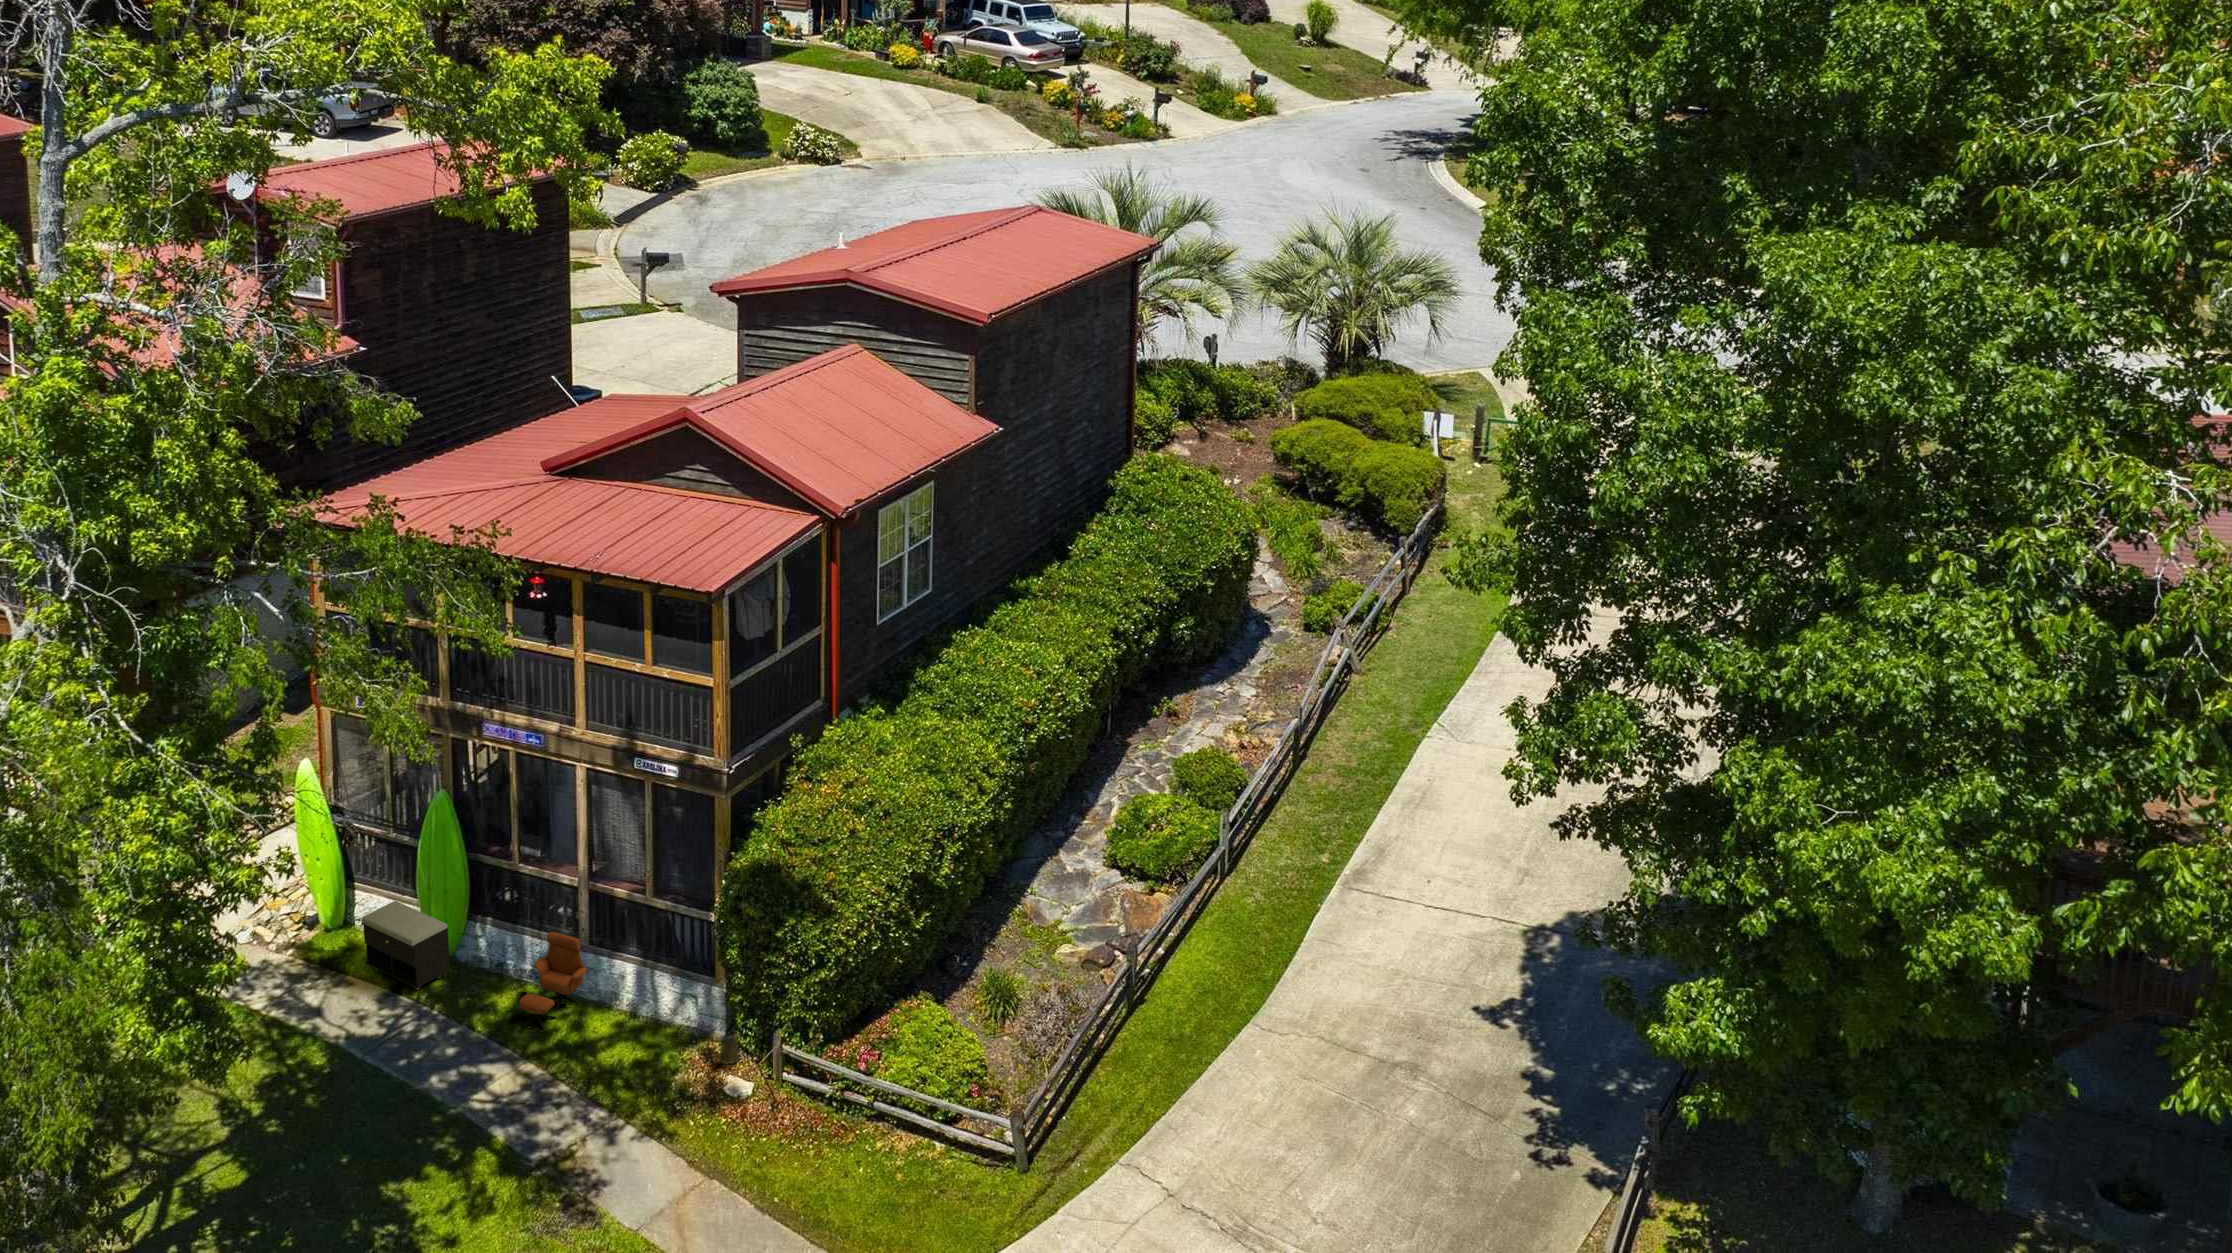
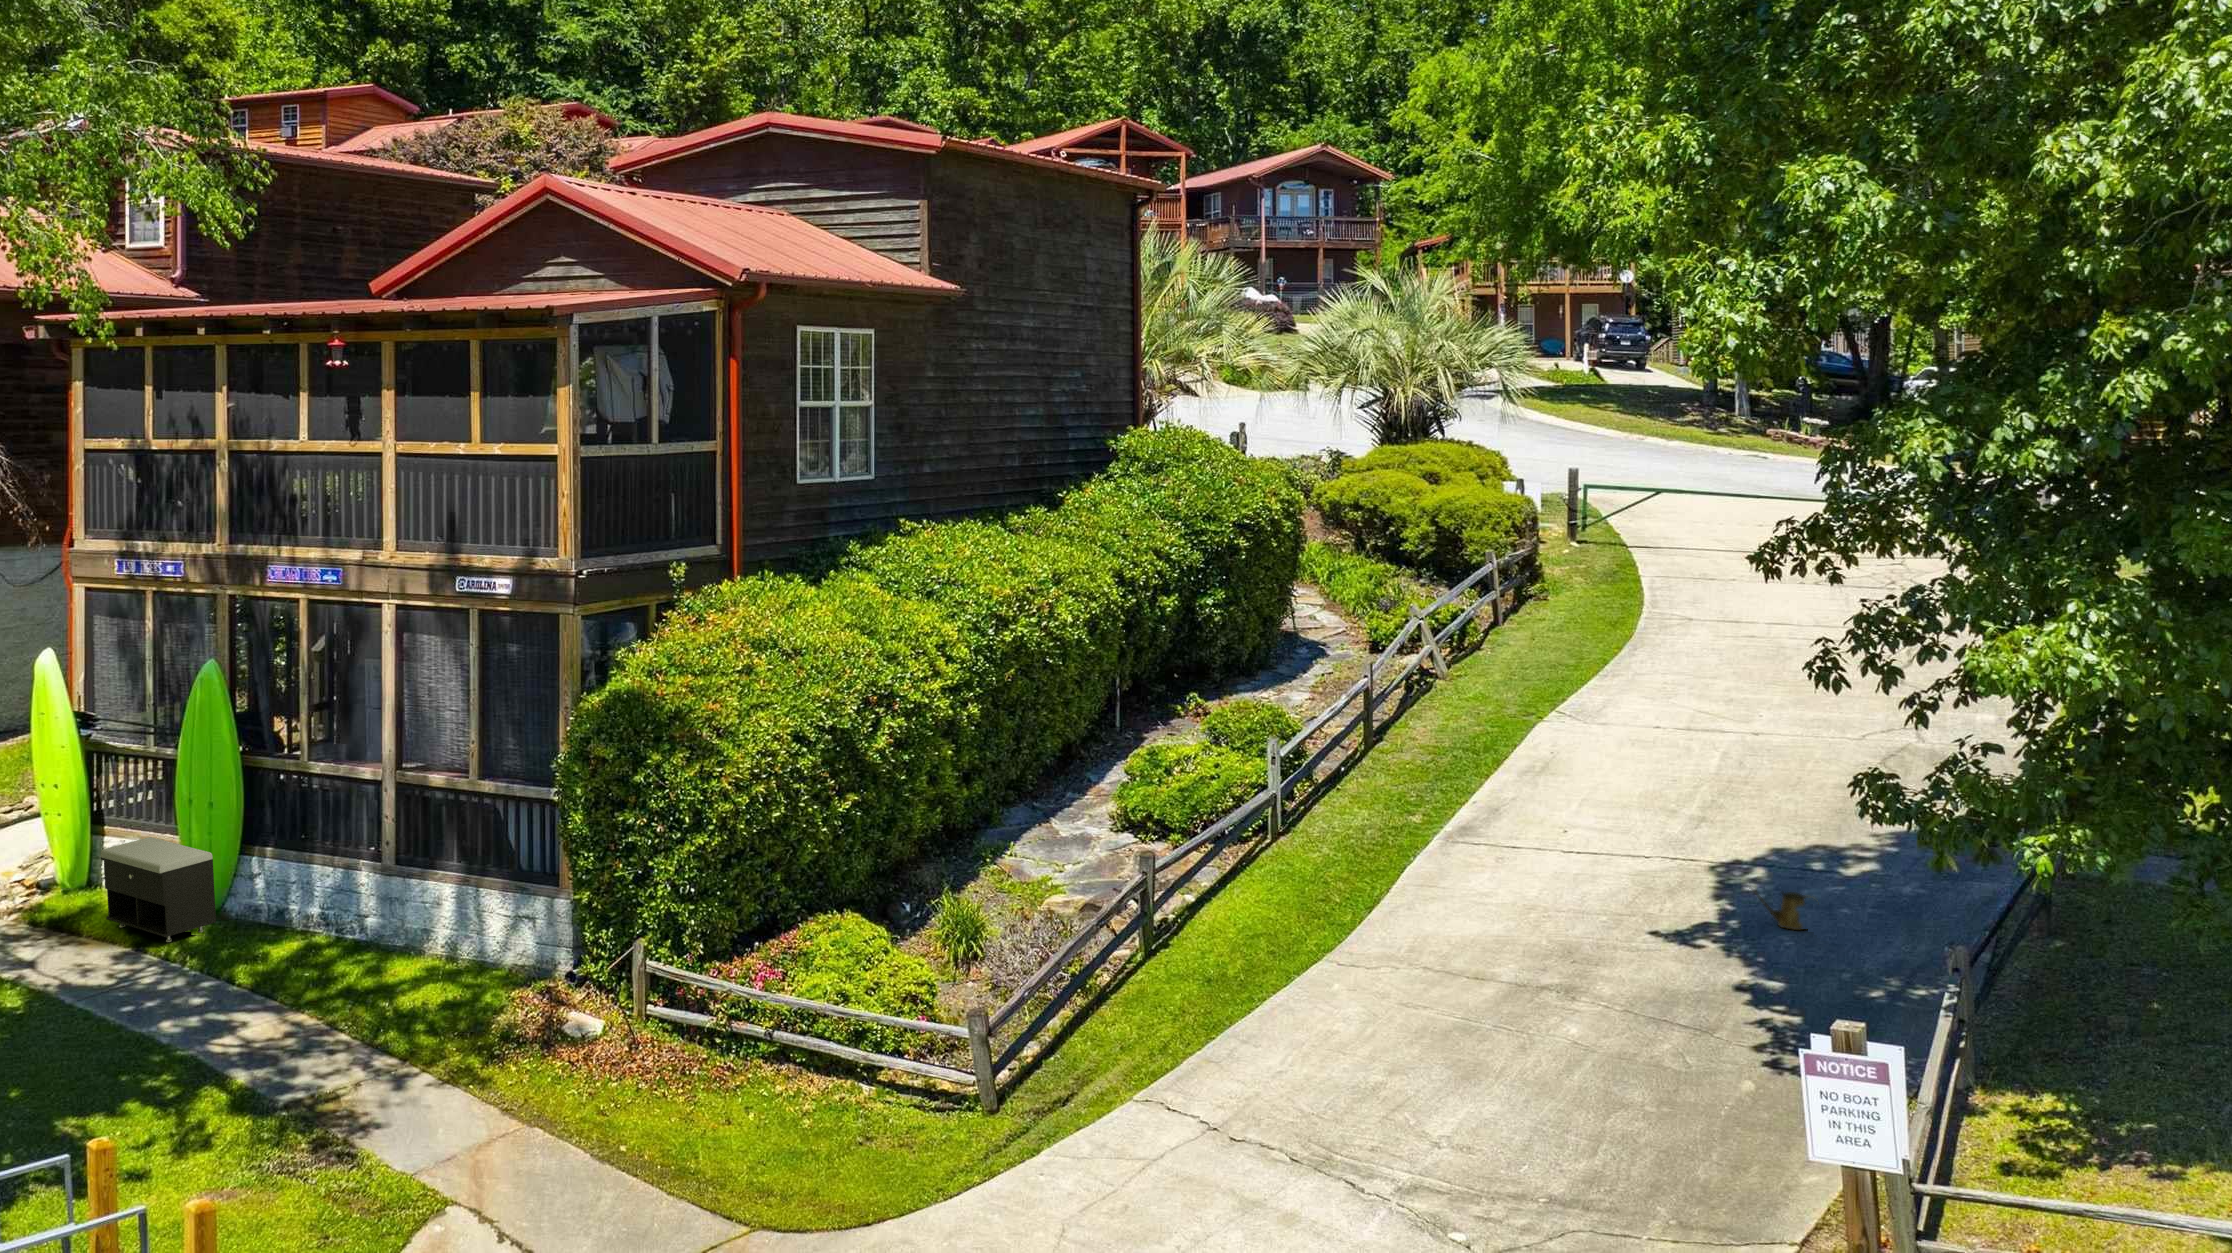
lounge chair: present [519,932,587,1028] -> none [297,854,394,972]
watering can: present [710,1035,741,1064] -> present [1755,892,1806,930]

